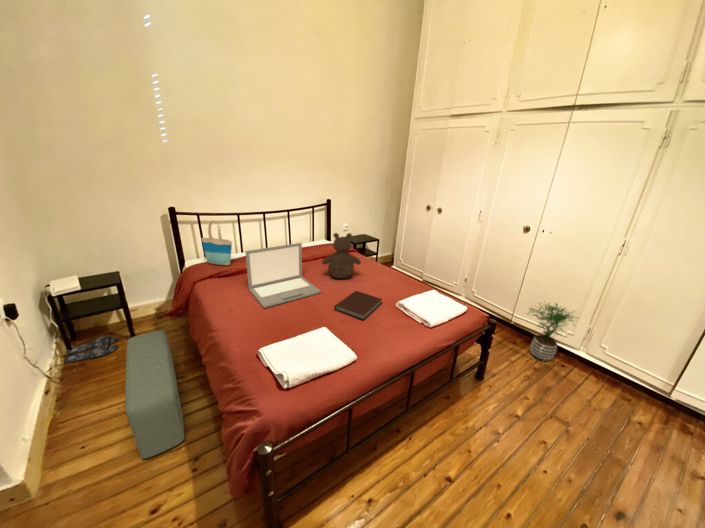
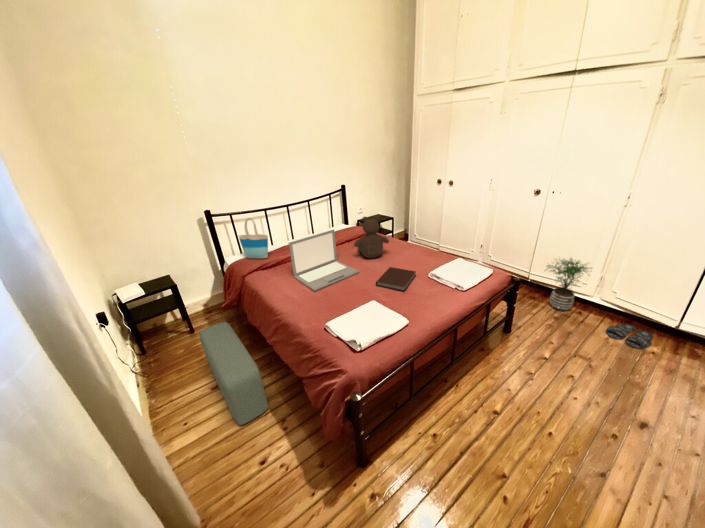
slippers: present [64,336,118,363] -> present [606,324,653,349]

